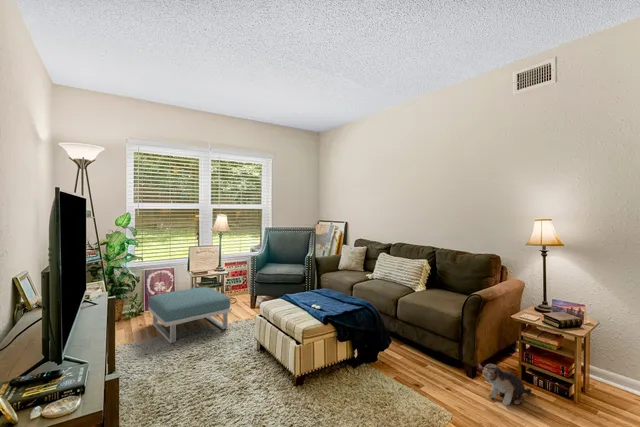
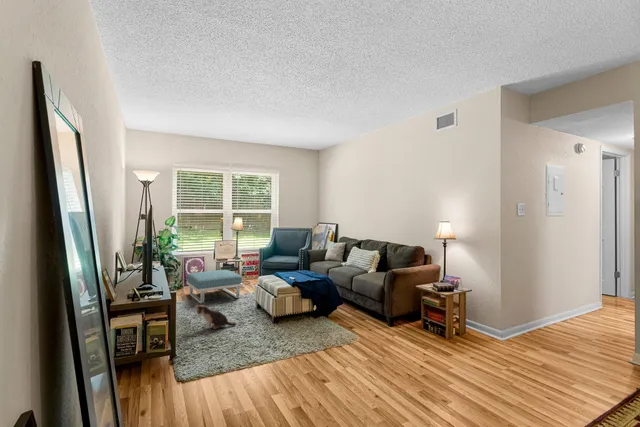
plush toy: present [478,363,531,406] -> present [195,305,236,329]

